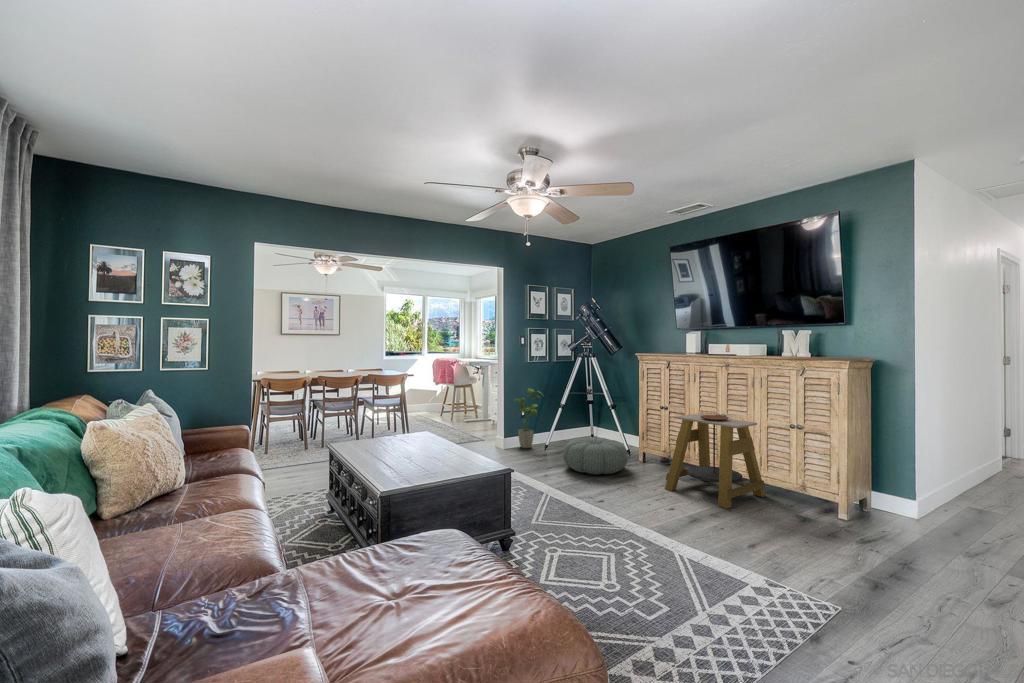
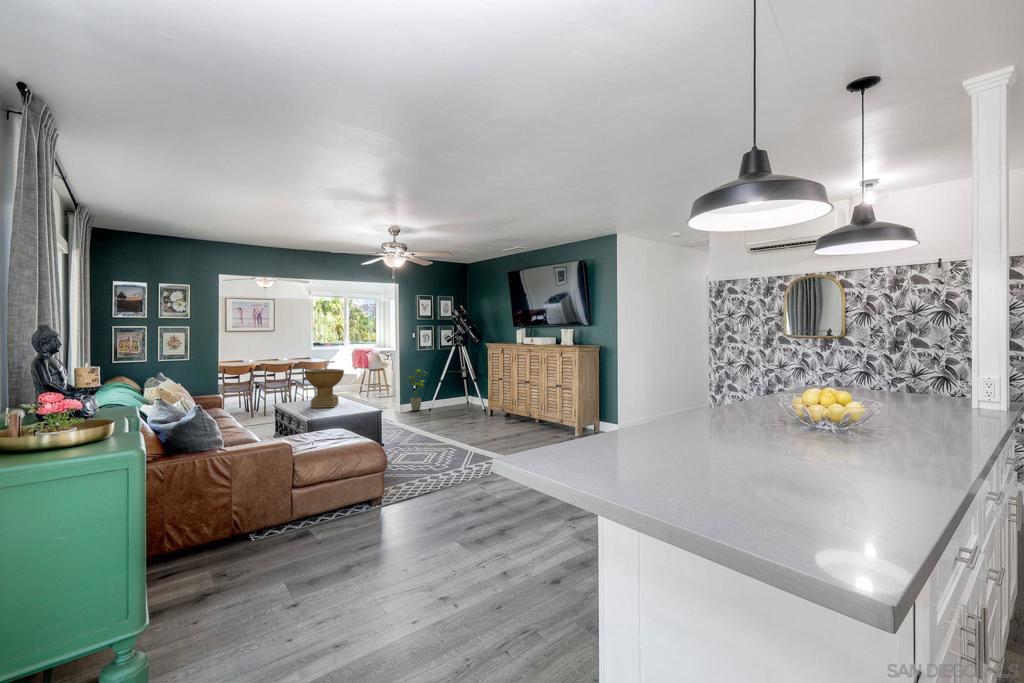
decorative bowl: none [371,389,437,459] -> present [305,369,344,408]
side table: present [665,414,766,508] -> none [491,382,547,433]
pouf: present [563,437,628,475] -> none [435,400,476,422]

